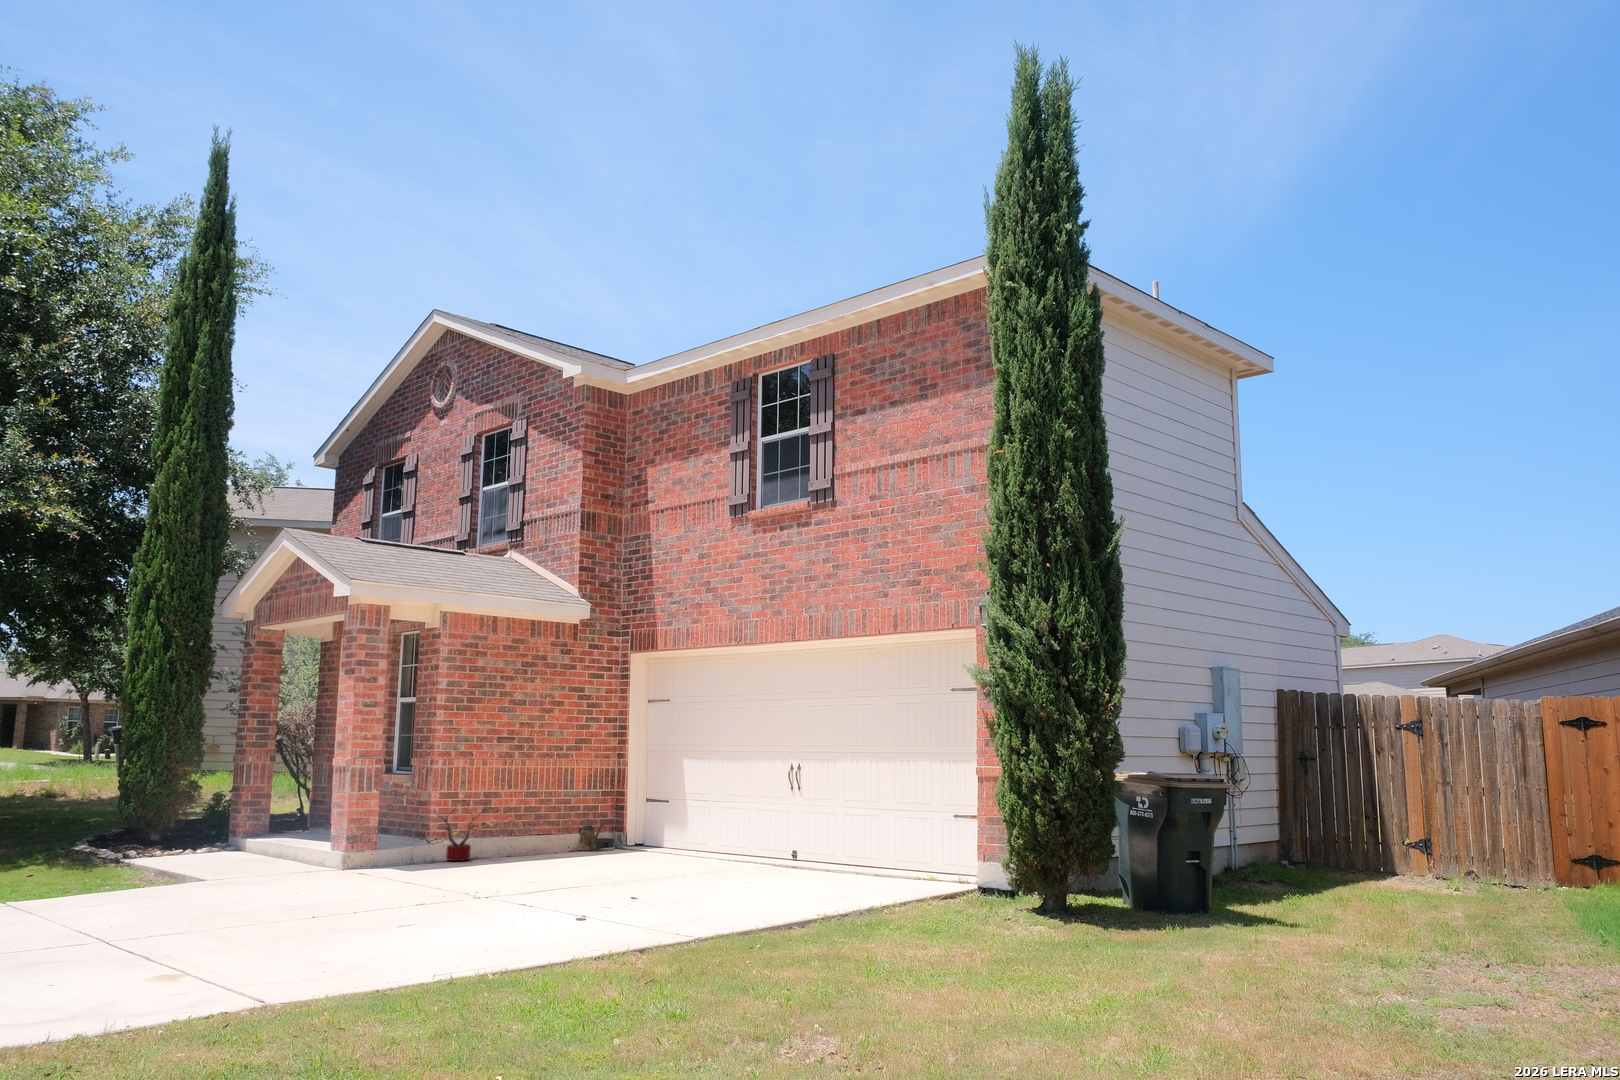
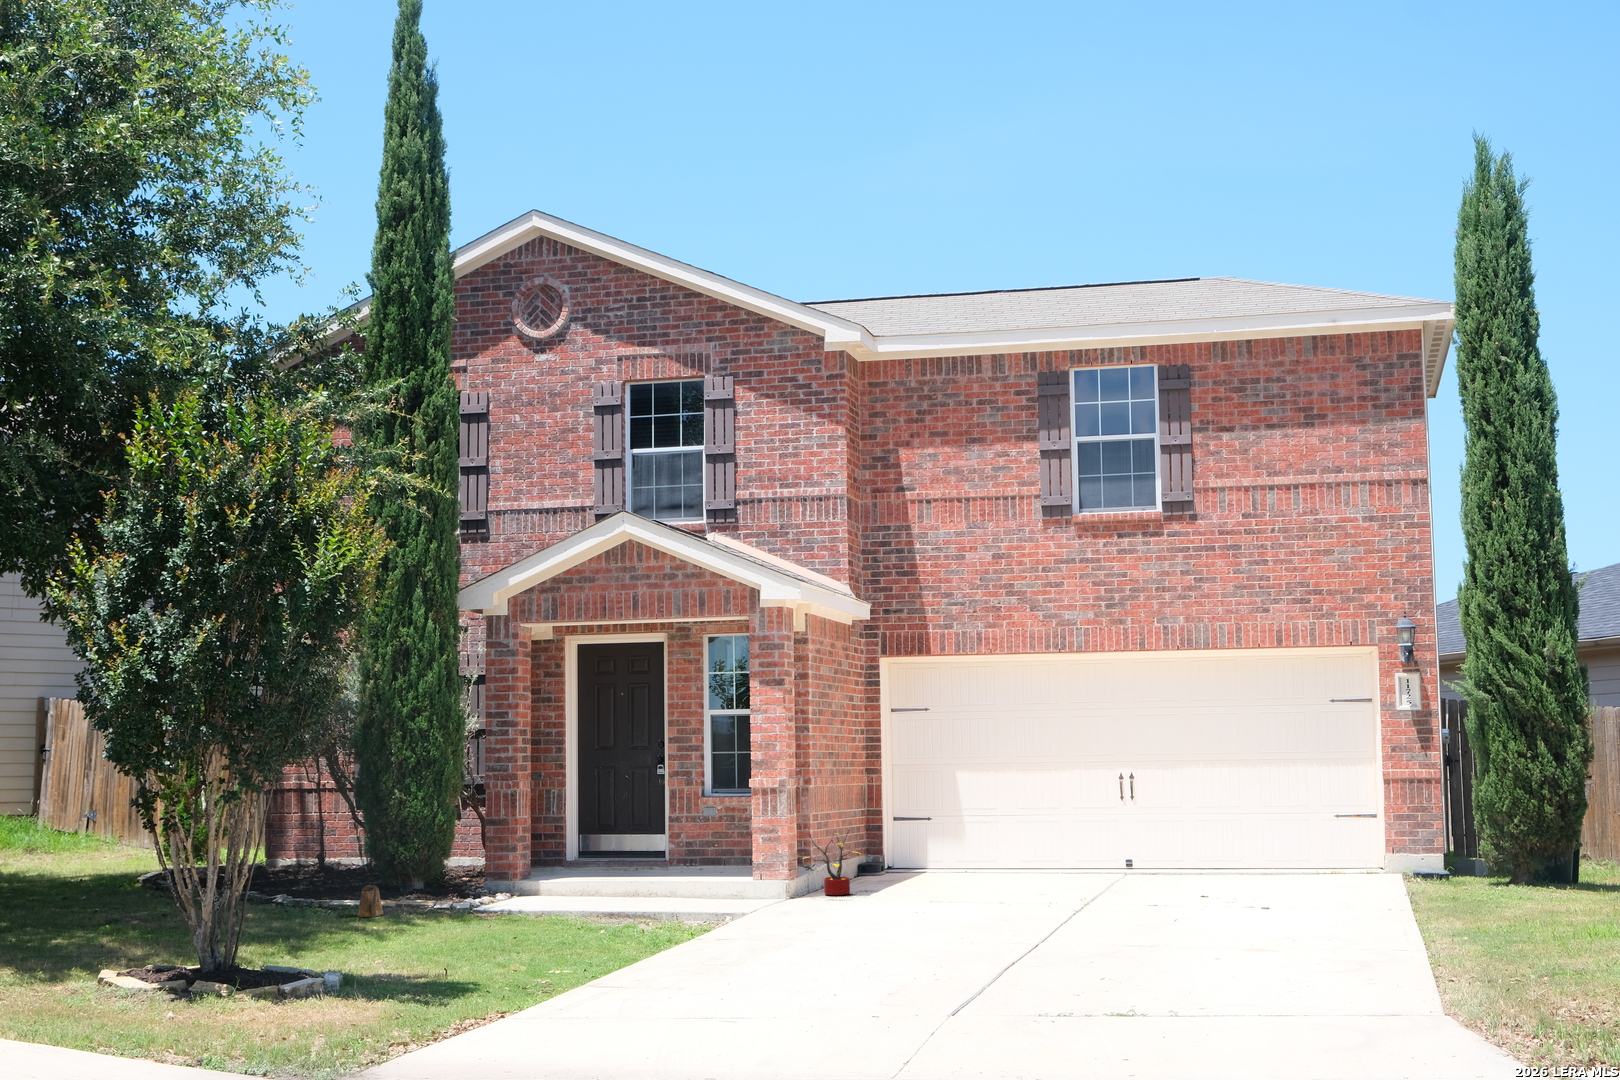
watering can: present [577,825,603,850] -> present [357,885,383,917]

